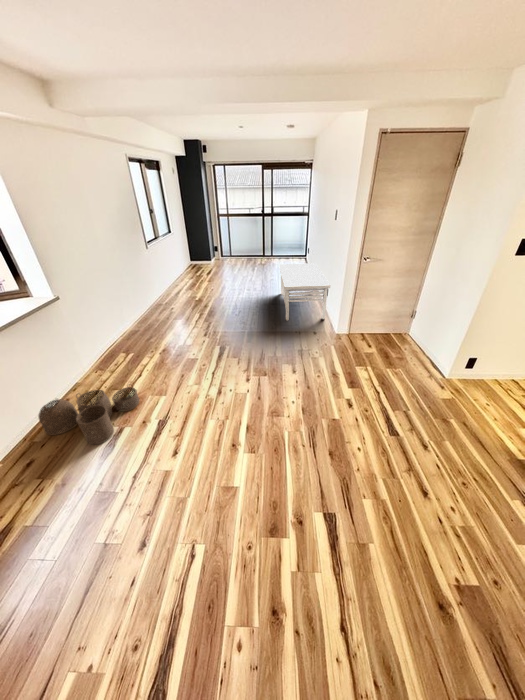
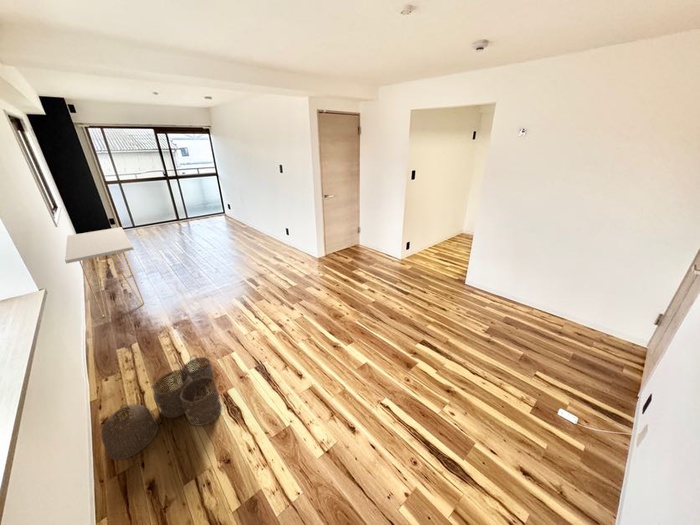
console table: none [122,259,186,327] -> present [65,227,144,317]
storage bench: present [279,263,330,320] -> none [232,211,299,261]

